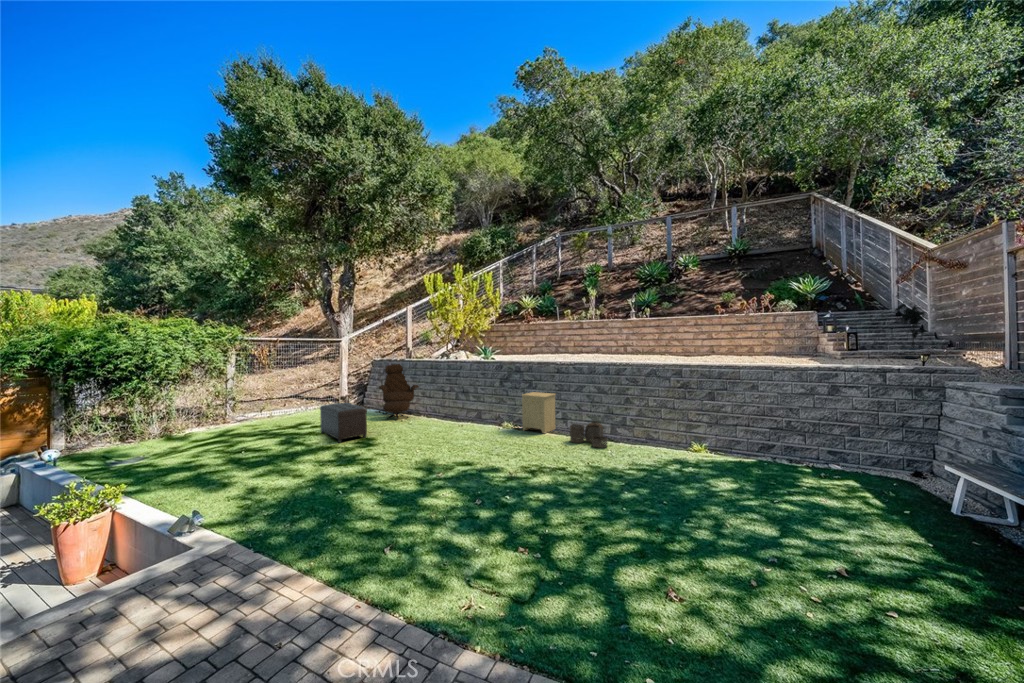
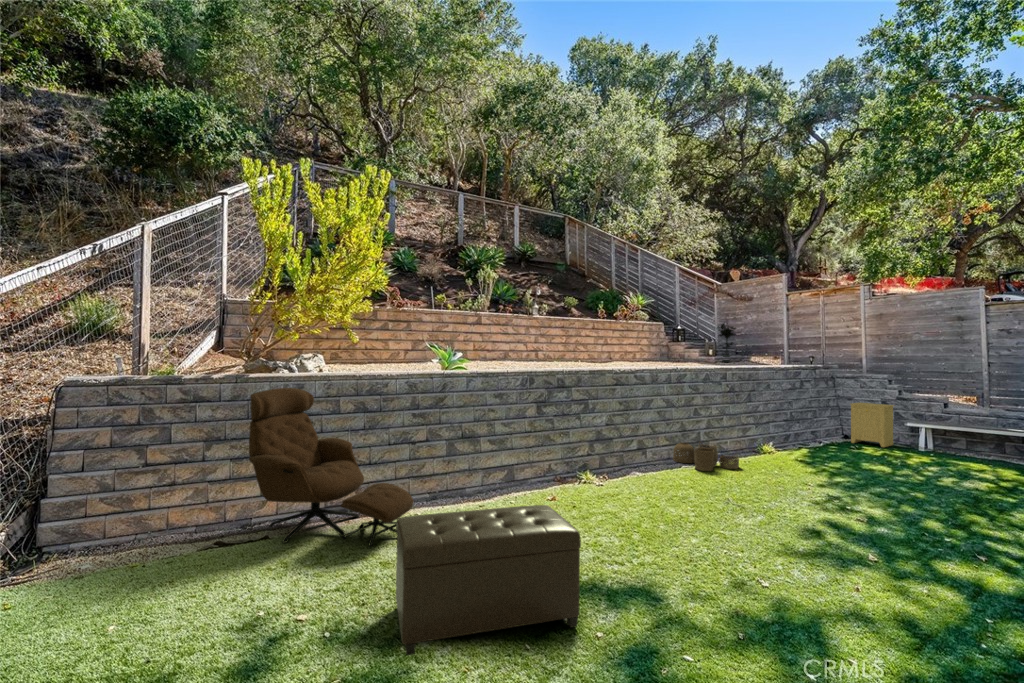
side table: present [522,392,556,434] -> present [850,403,894,447]

